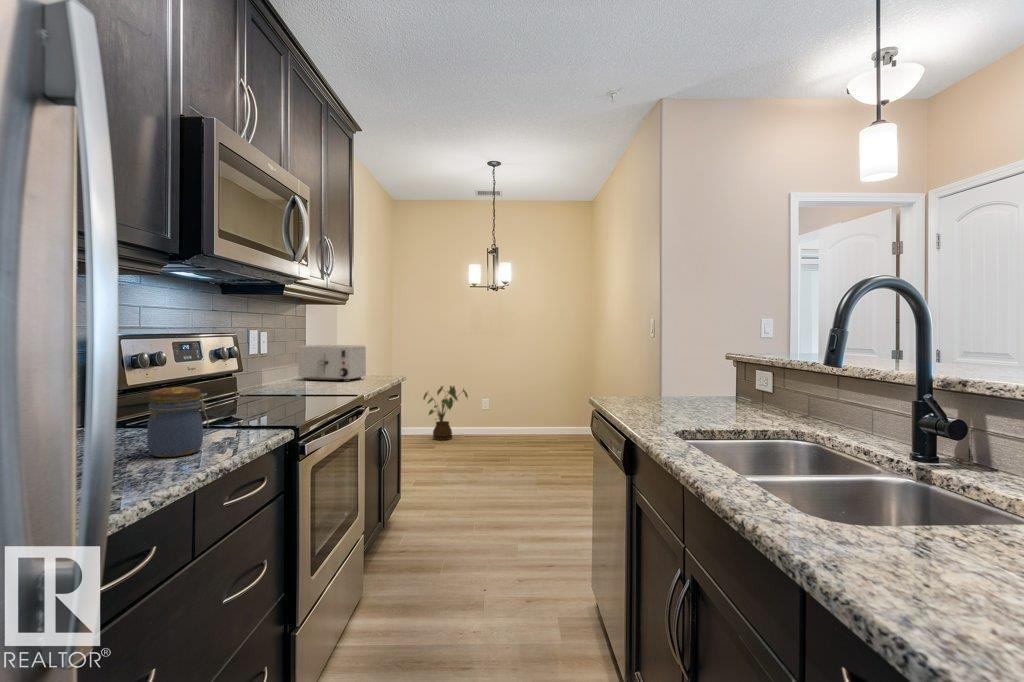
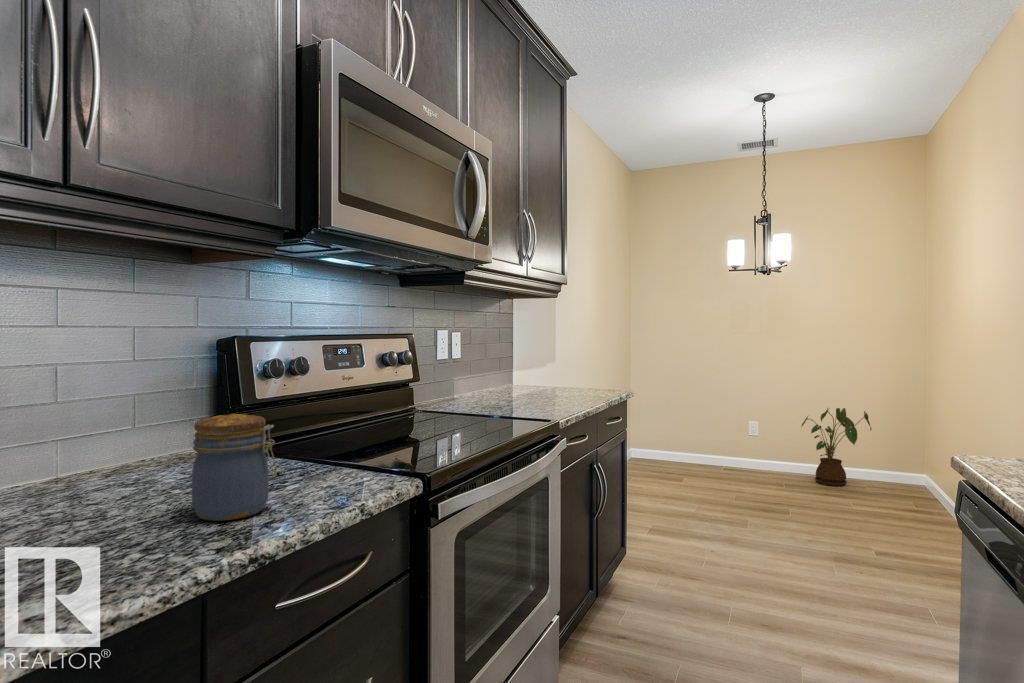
toaster: present [298,345,366,381] -> none [500,348,580,396]
house plant: present [423,386,468,440] -> present [802,408,872,486]

